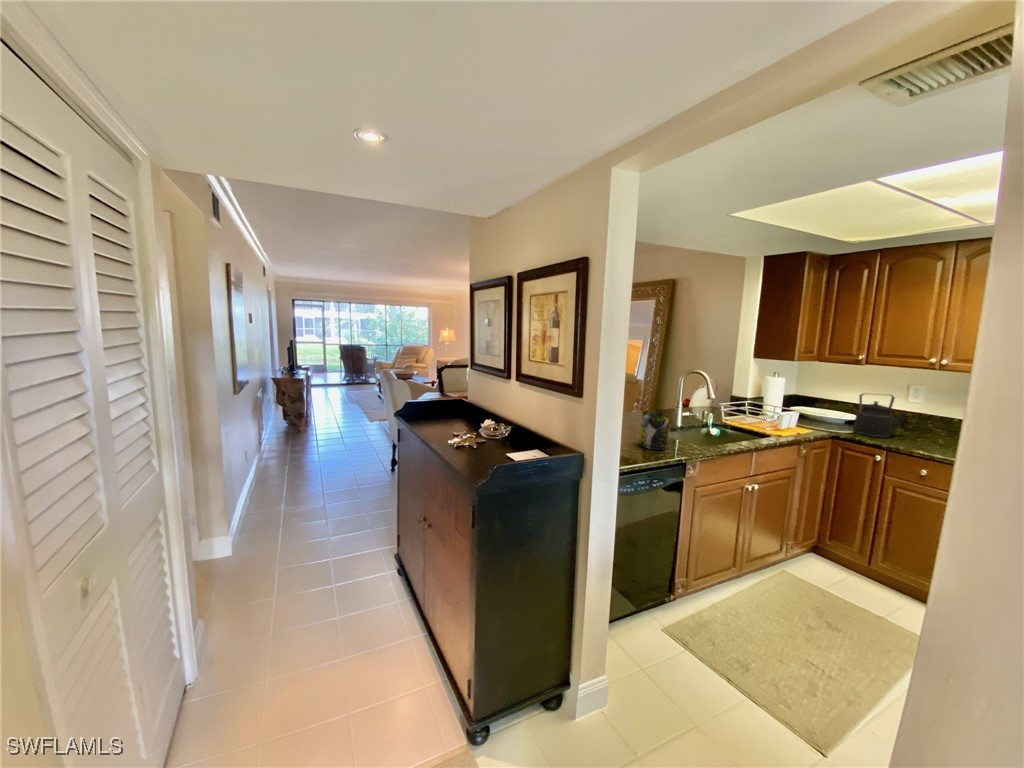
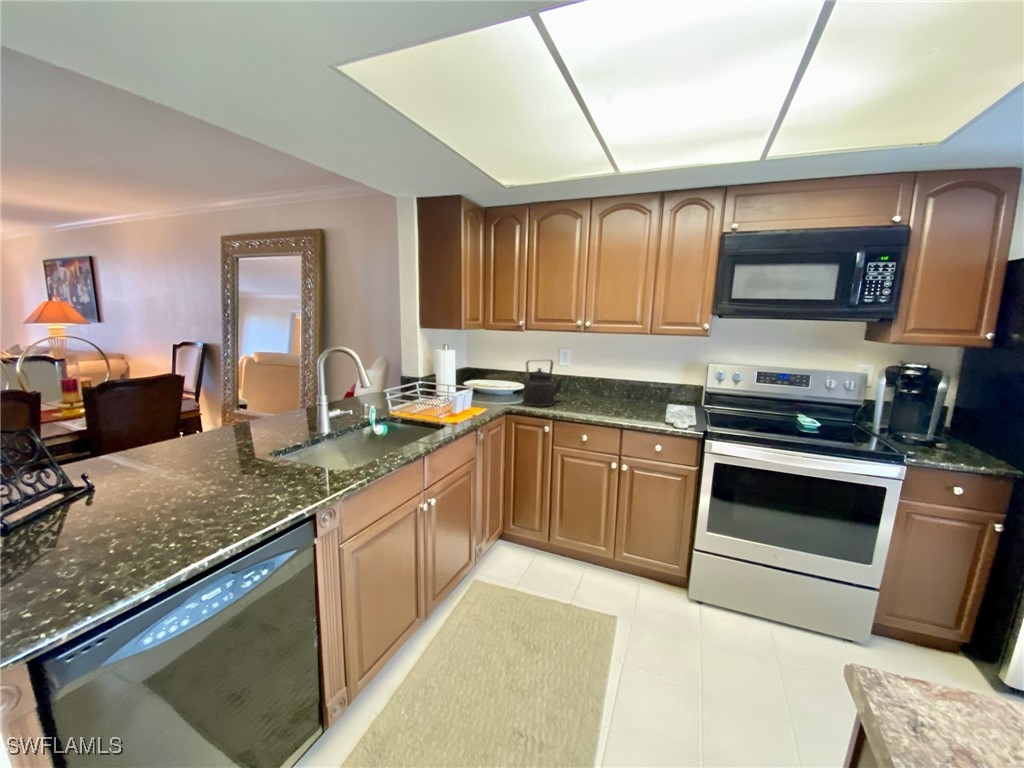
jar: present [640,412,669,450] -> none [223,422,283,497]

